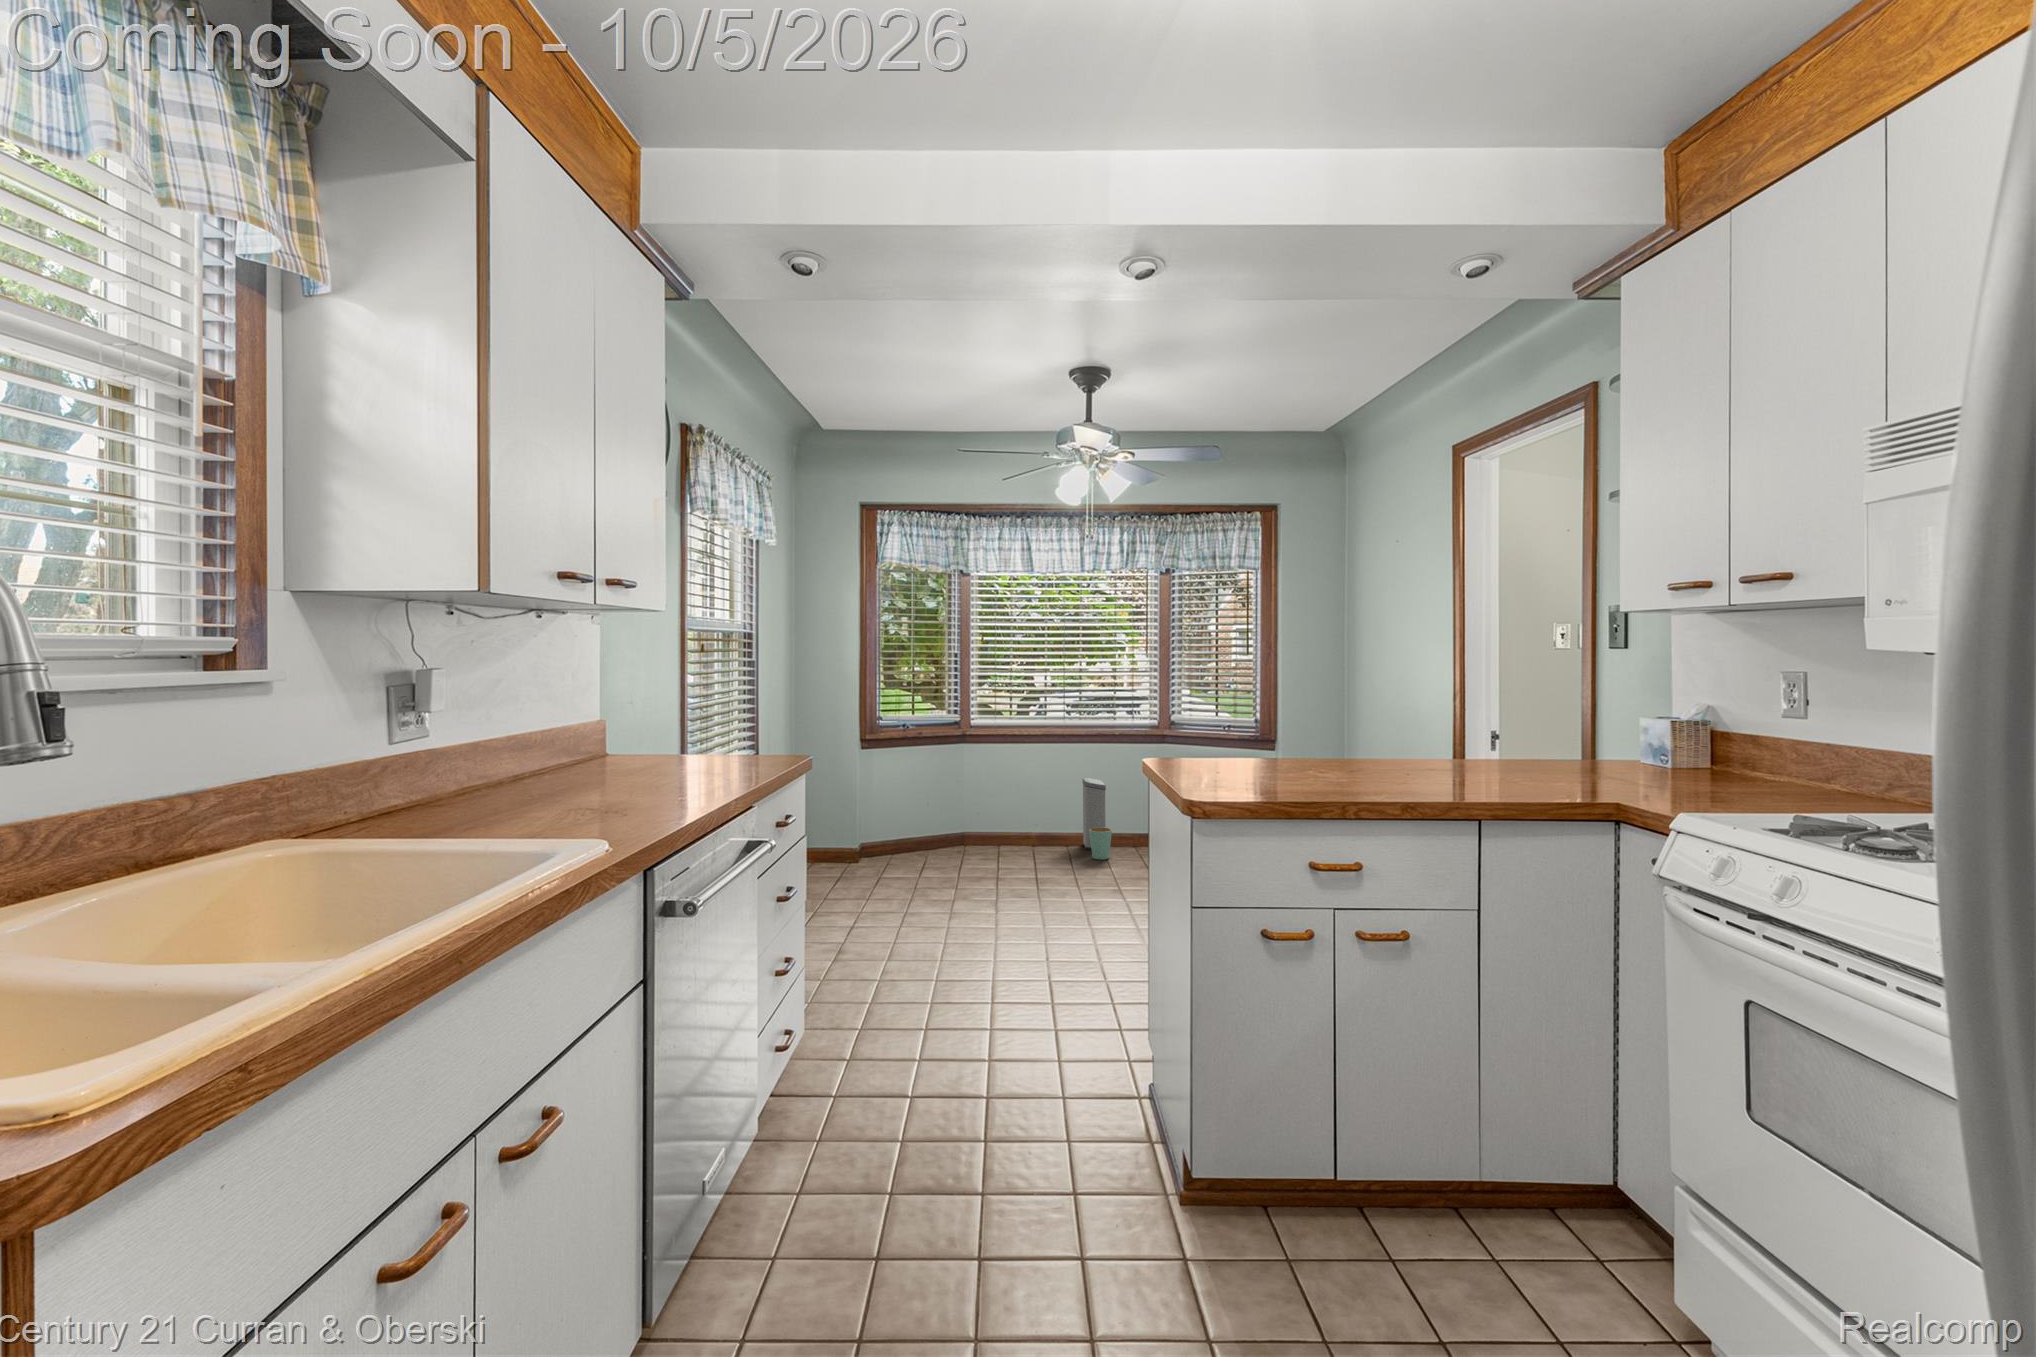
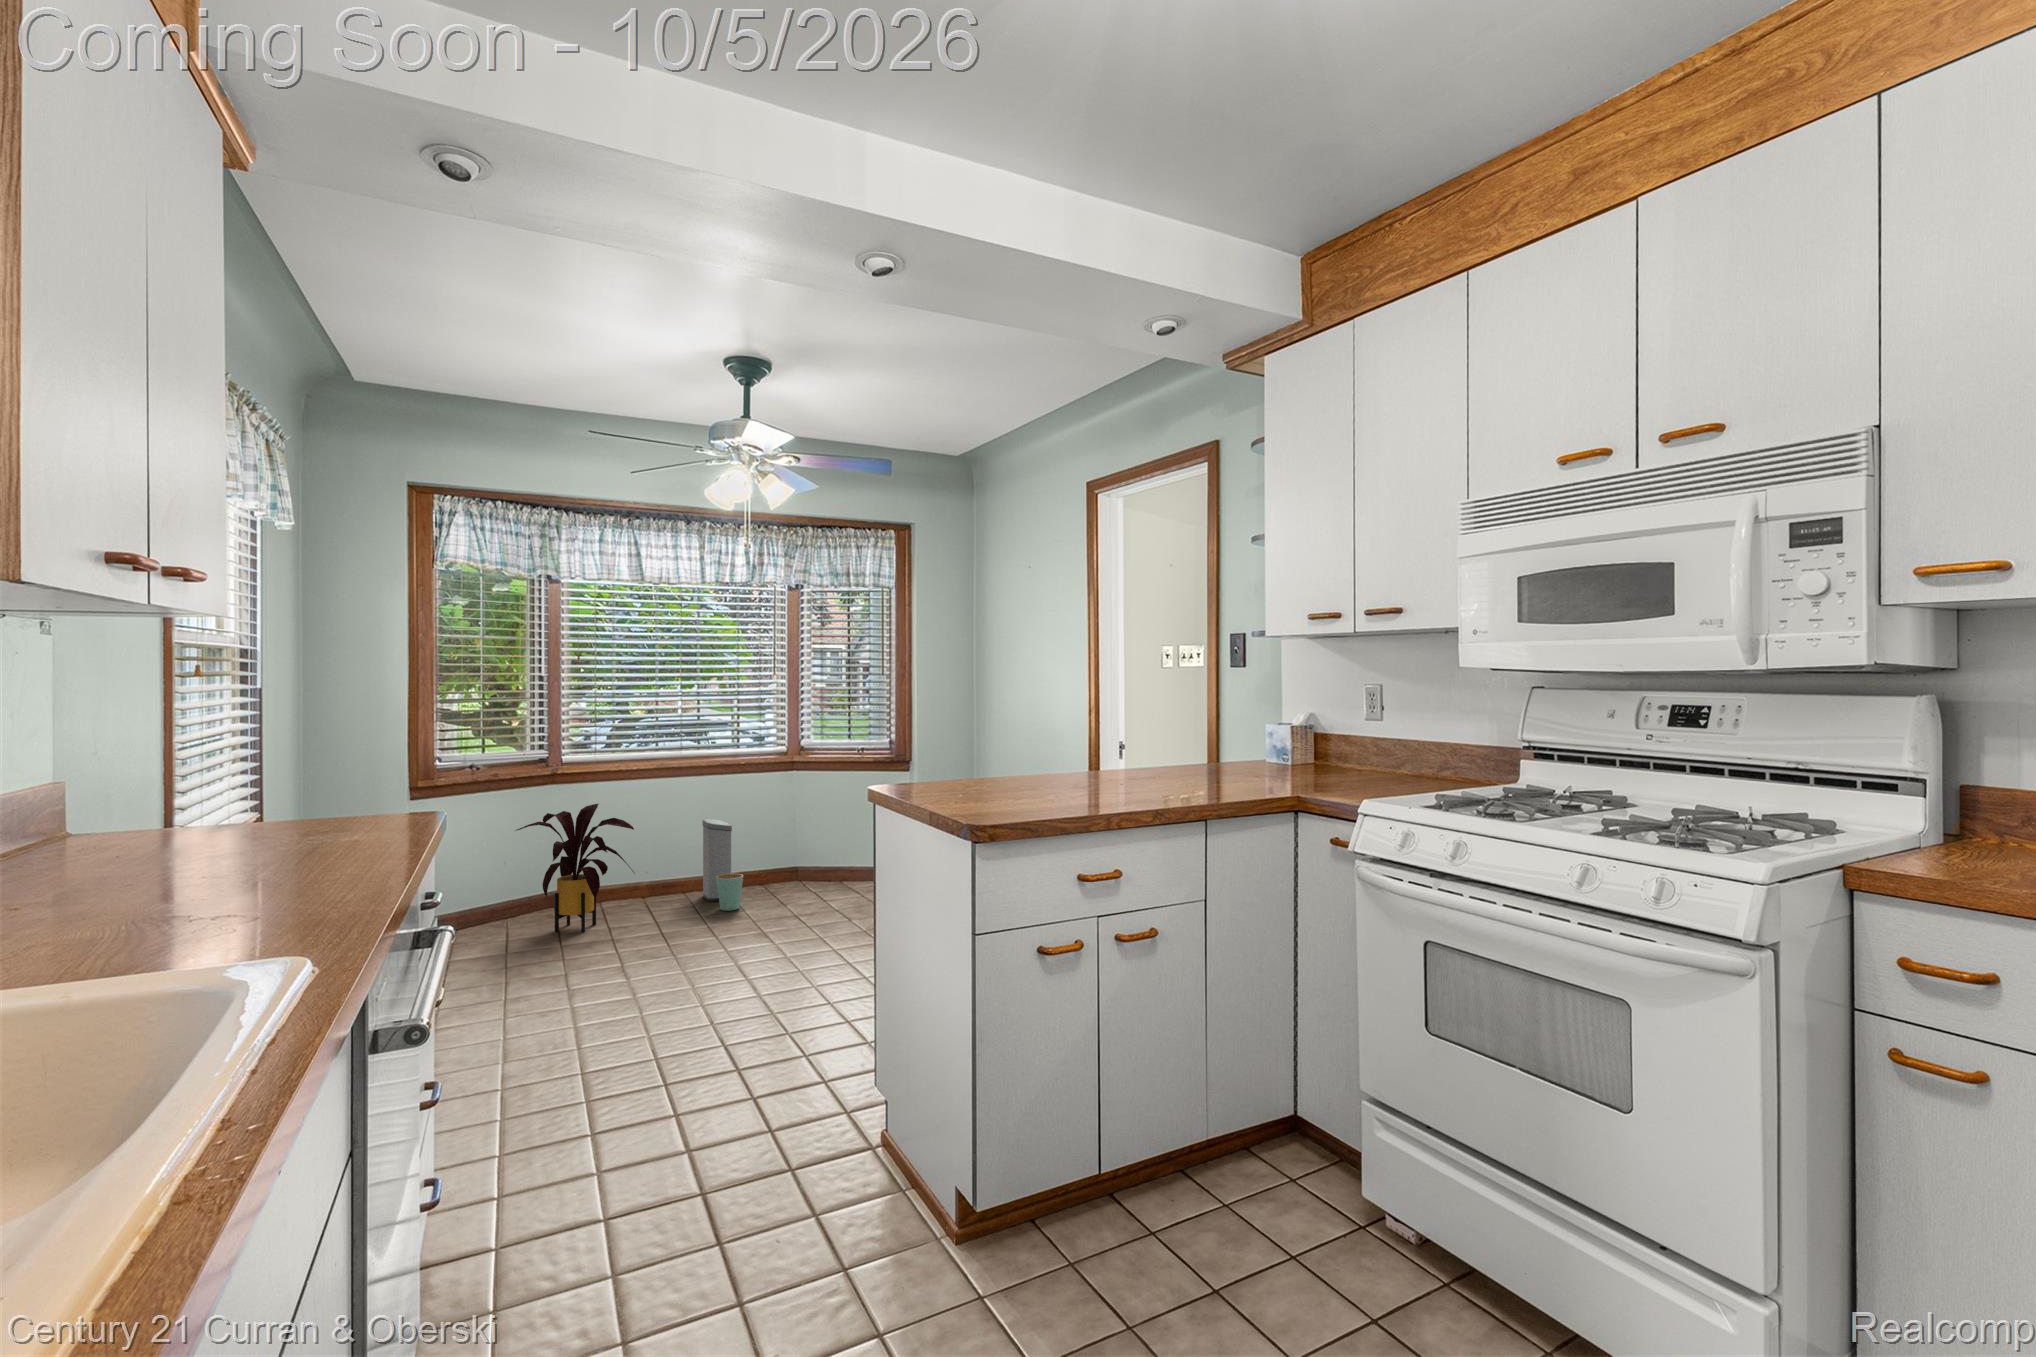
house plant: none [932,760,1022,865] -> present [515,804,635,932]

